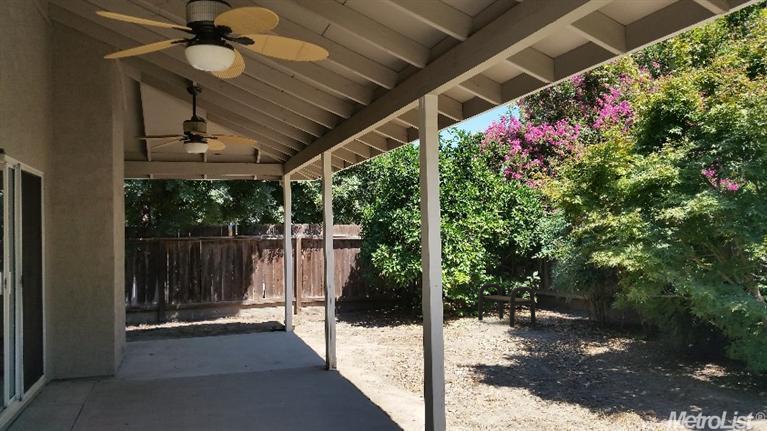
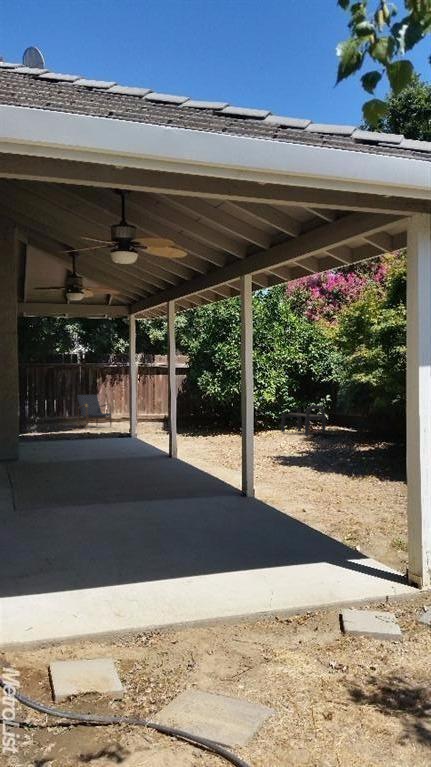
lounge chair: none [228,274,269,316] -> present [77,395,112,428]

